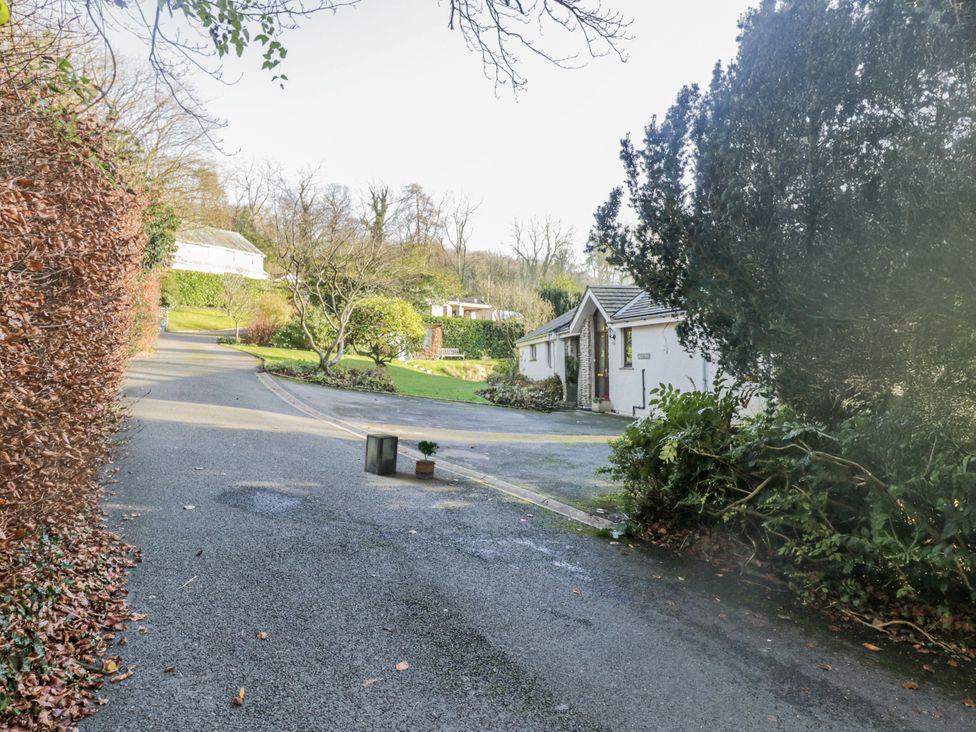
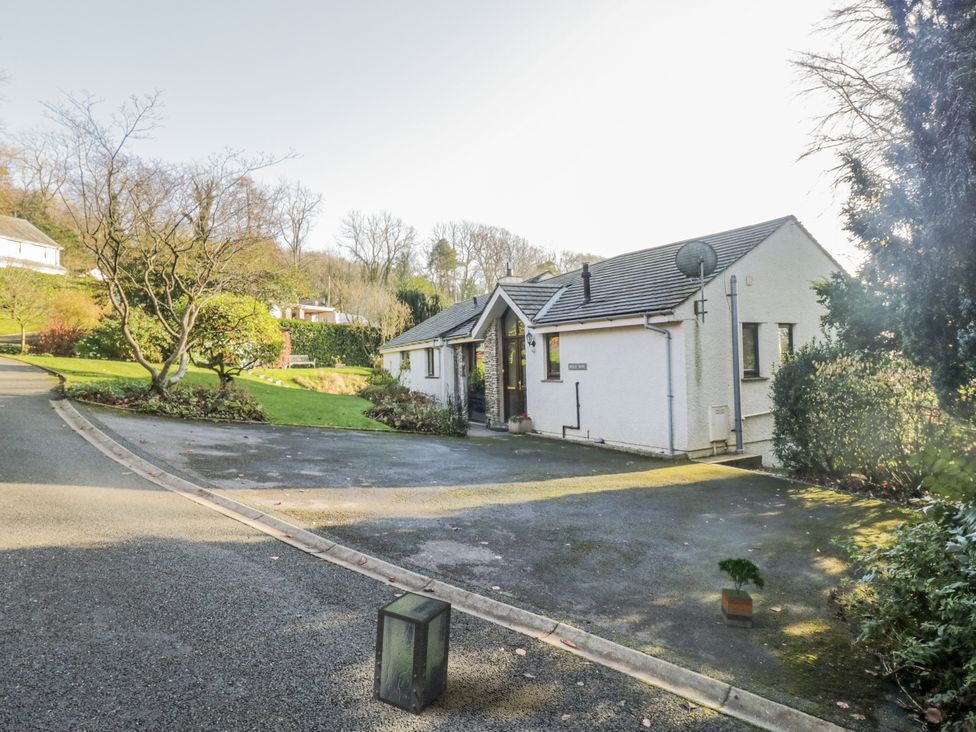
potted tree: present [415,441,439,479] -> present [717,558,764,628]

